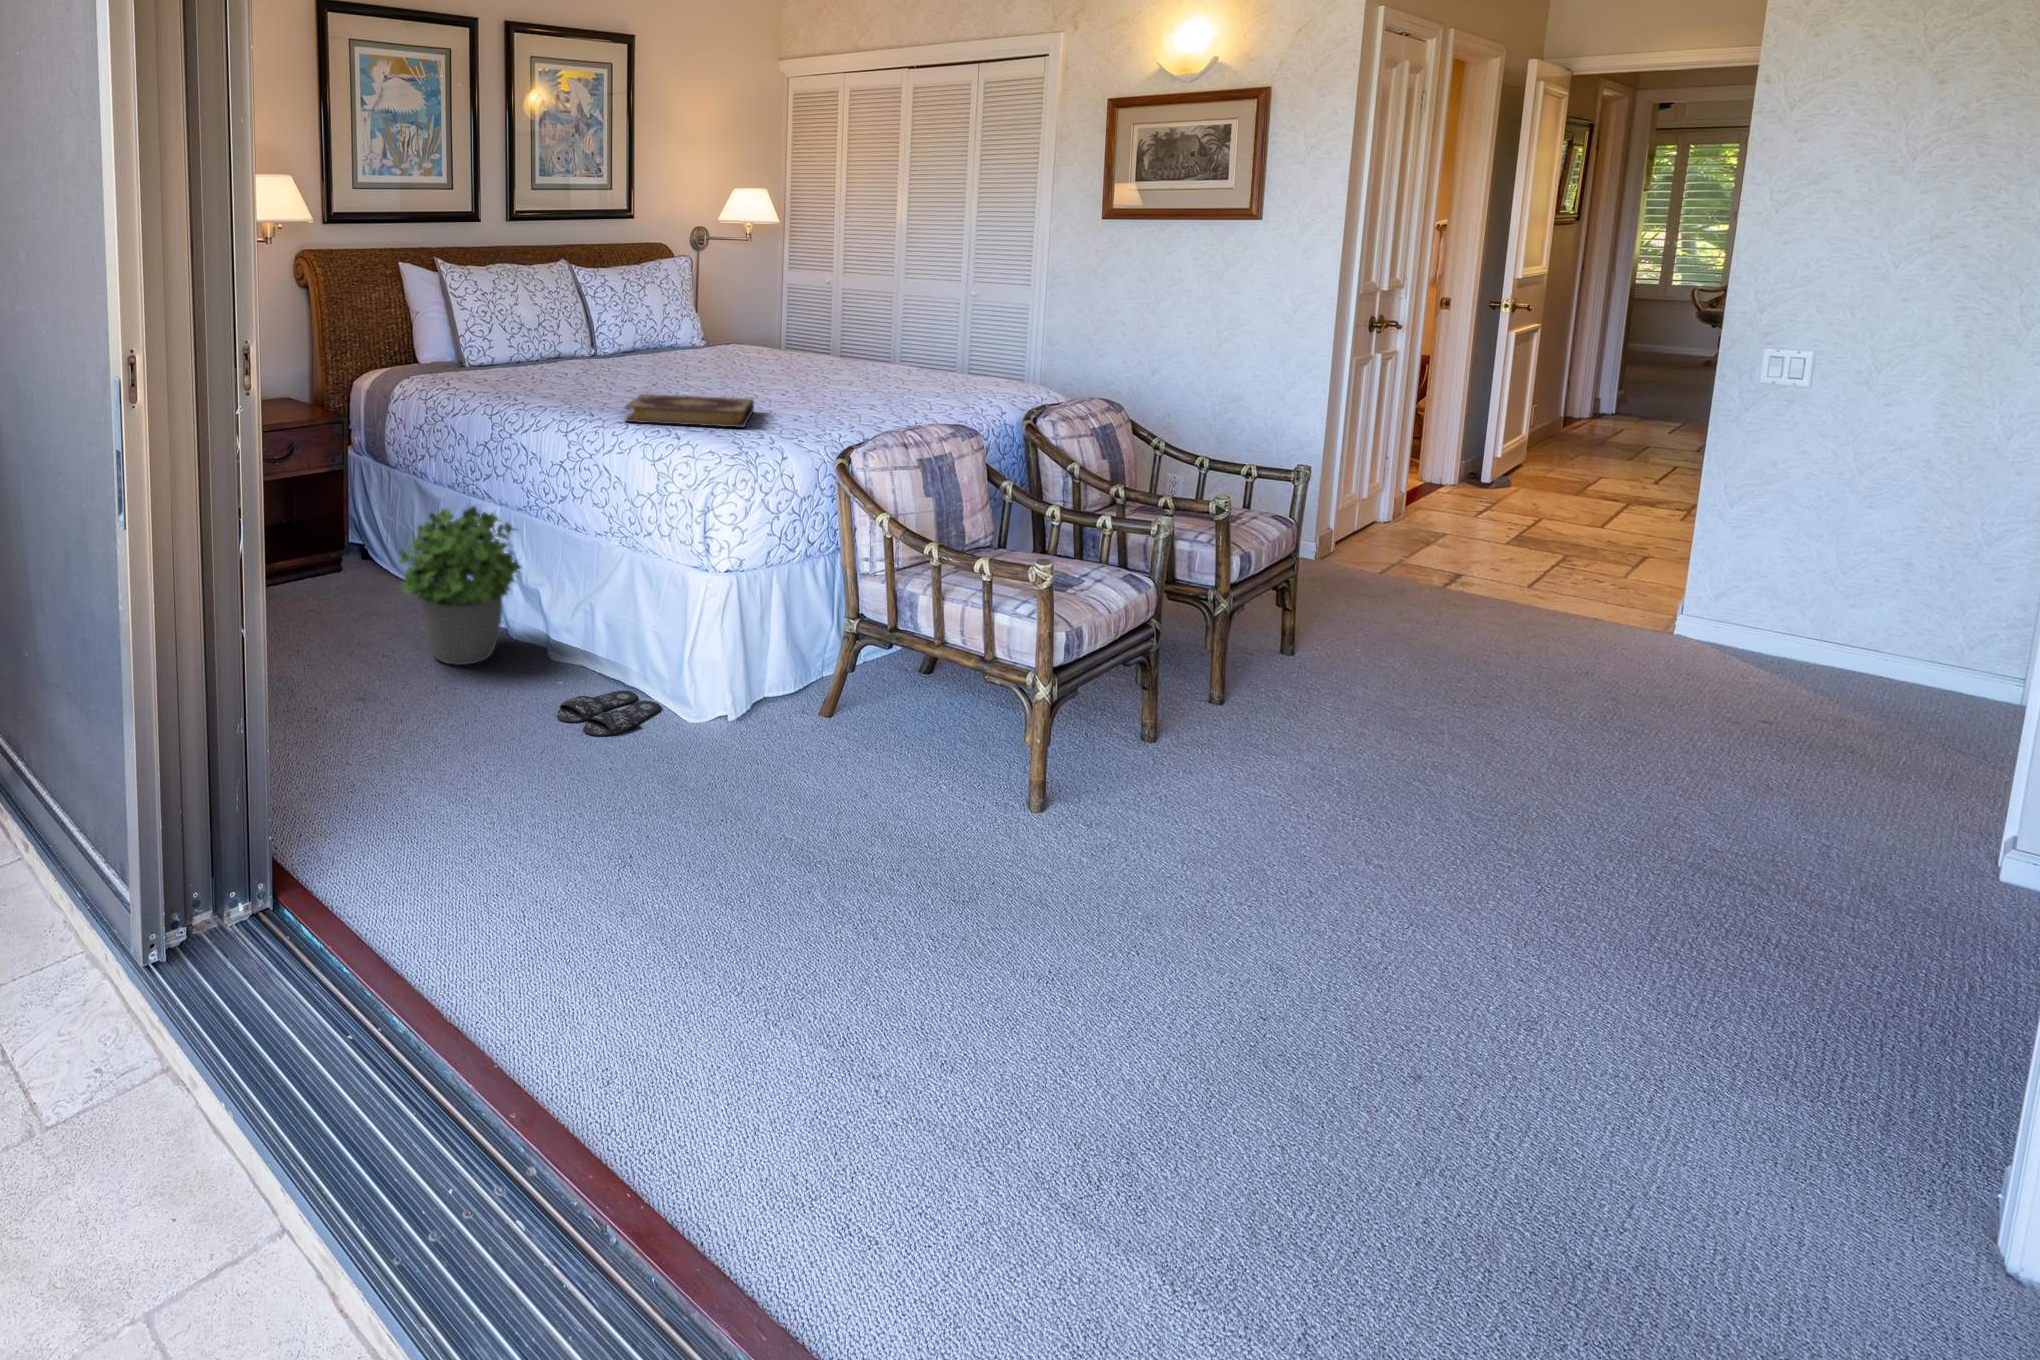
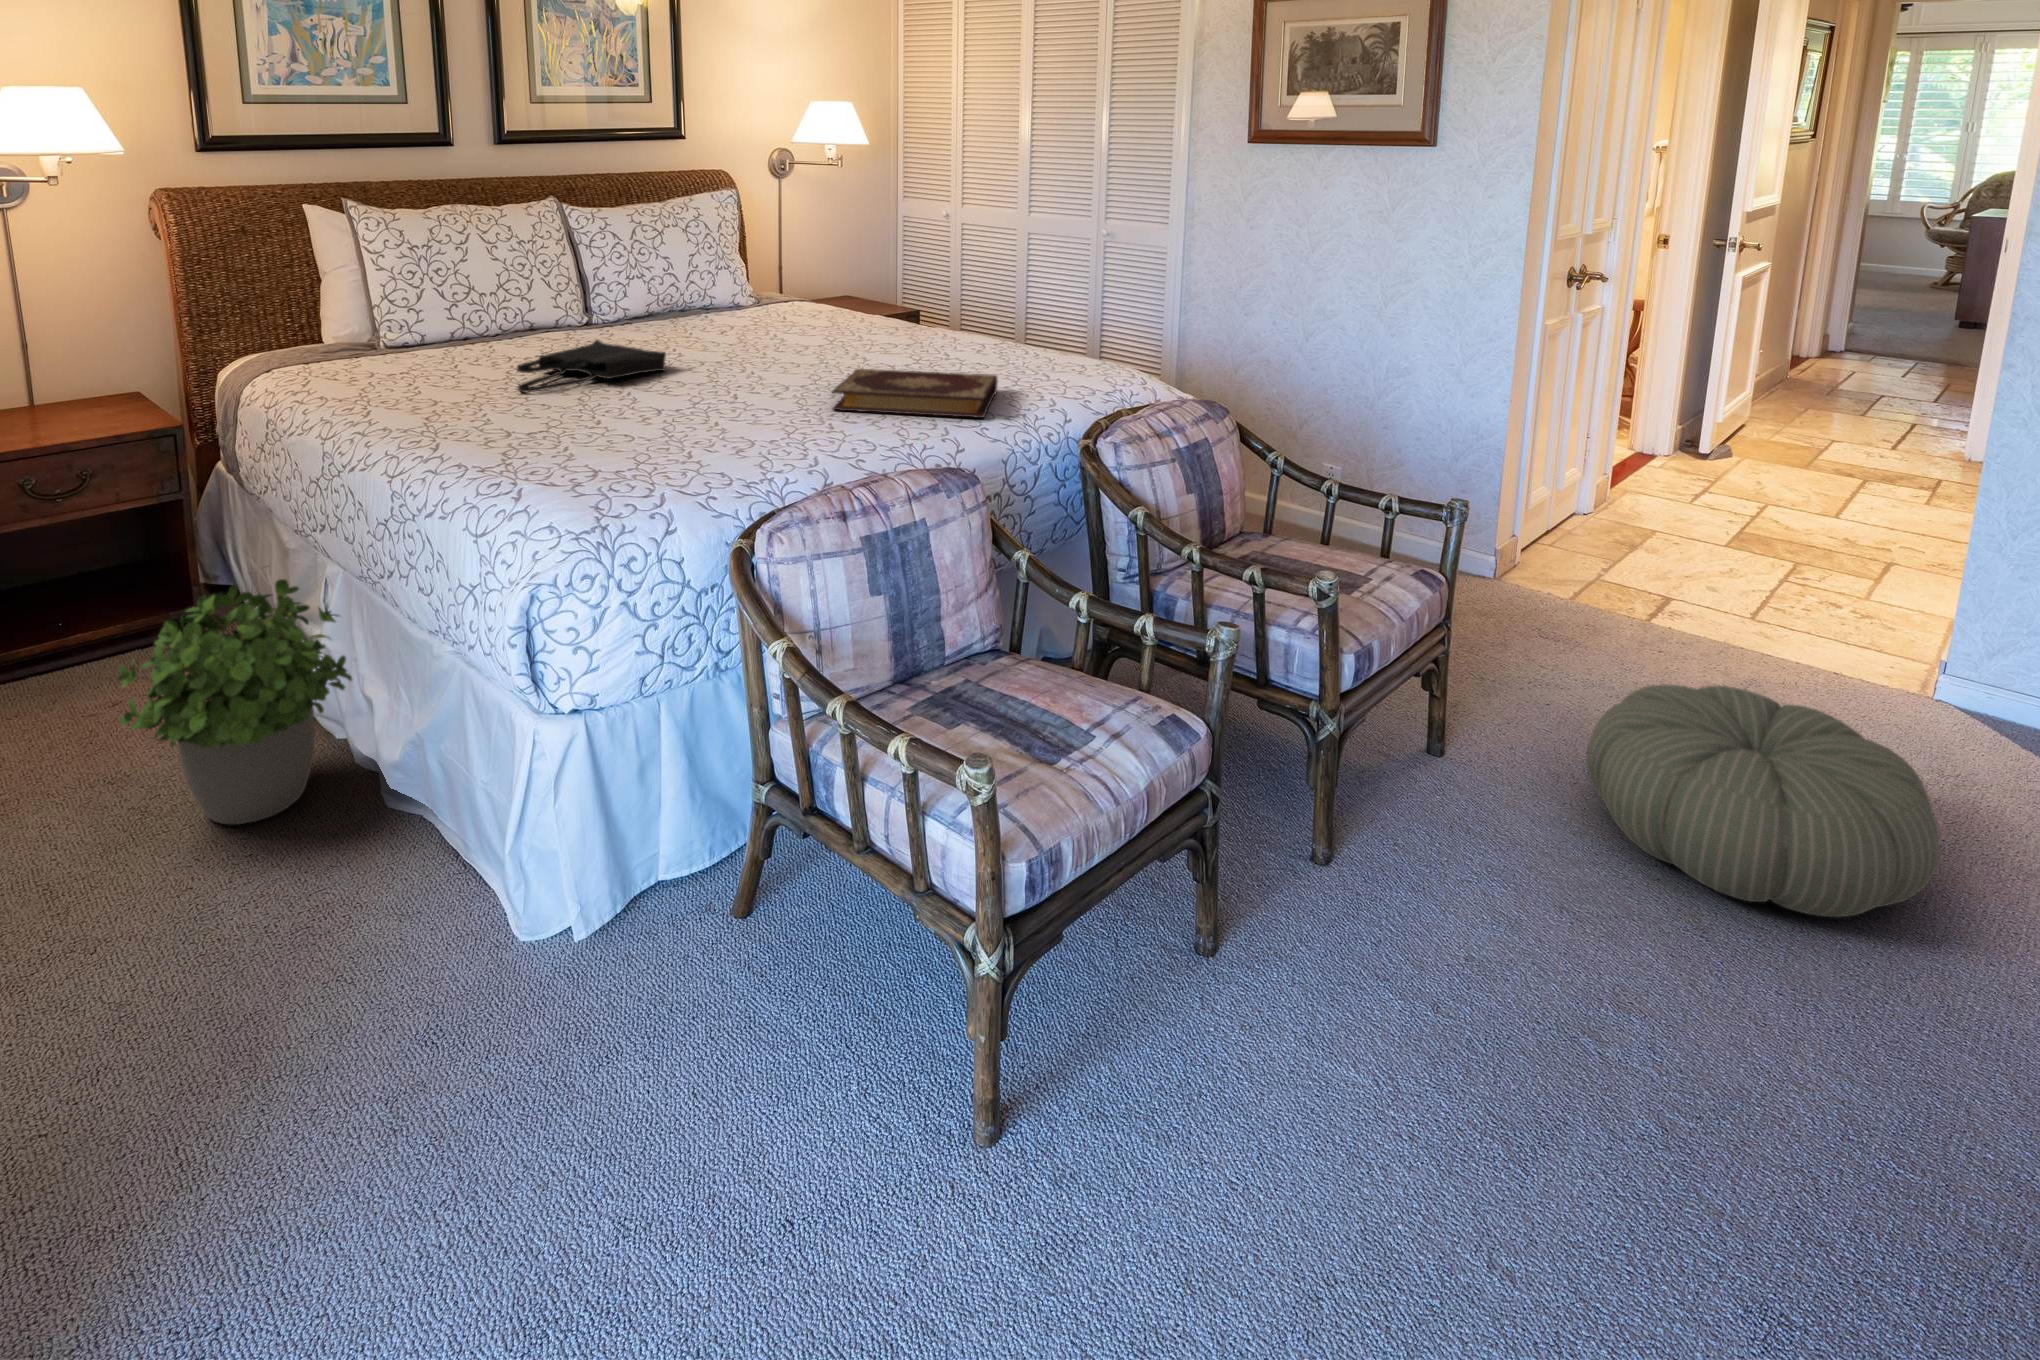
tote bag: none [600,359,691,390] -> present [517,340,666,393]
book: present [625,394,754,428] -> present [832,369,998,418]
pouf: none [1407,597,1670,735] -> present [1586,685,1940,917]
slippers: present [557,691,660,736] -> none [312,874,489,984]

